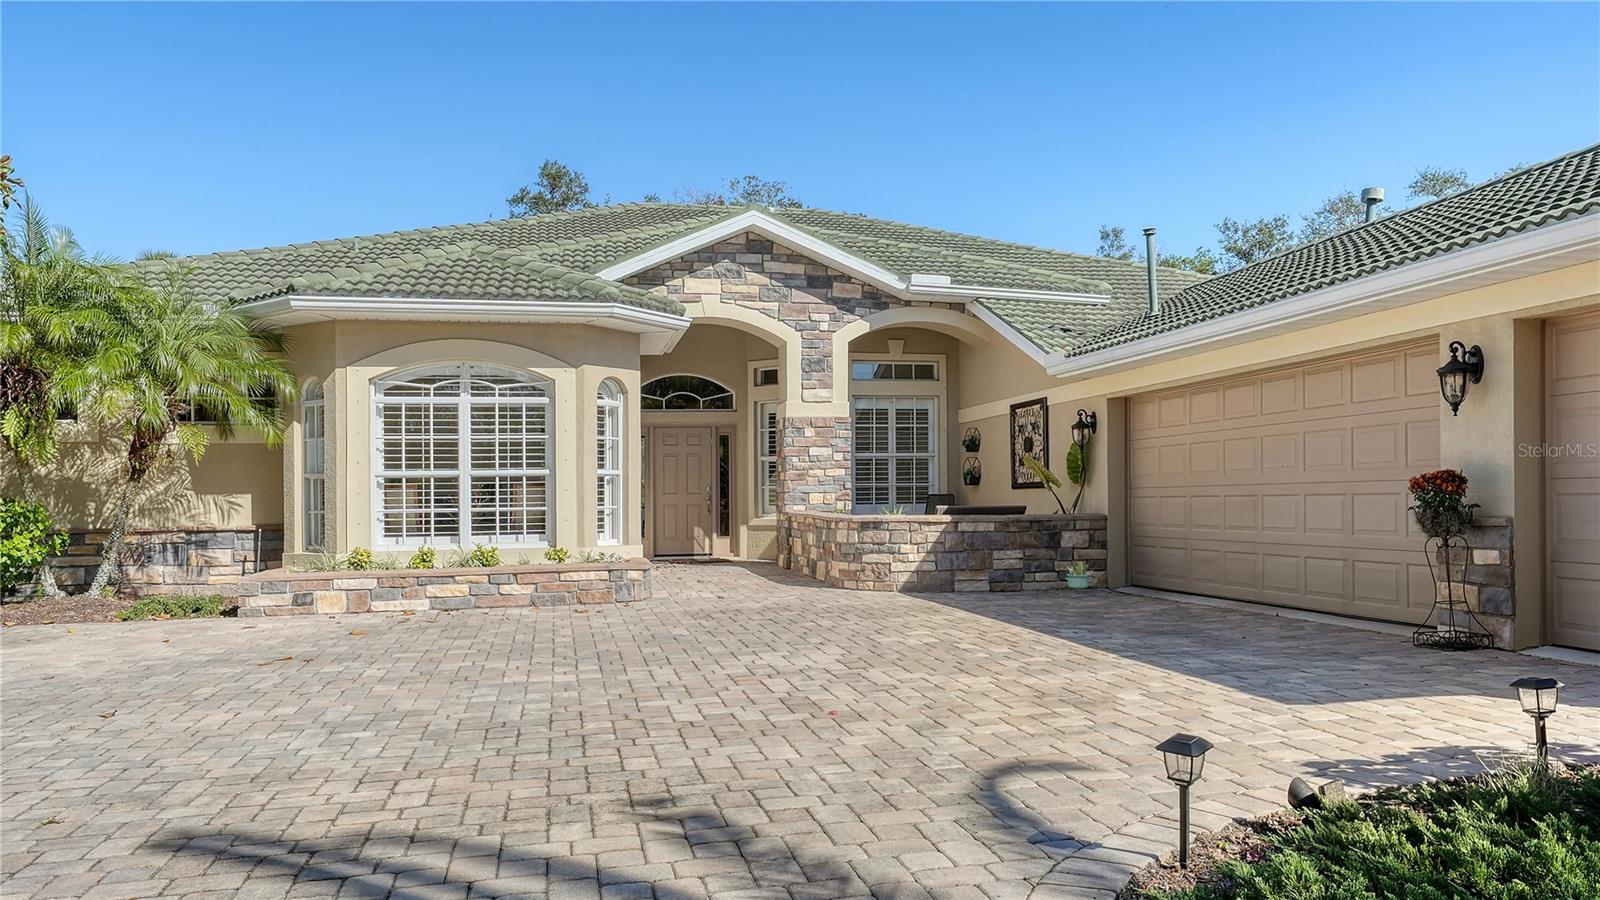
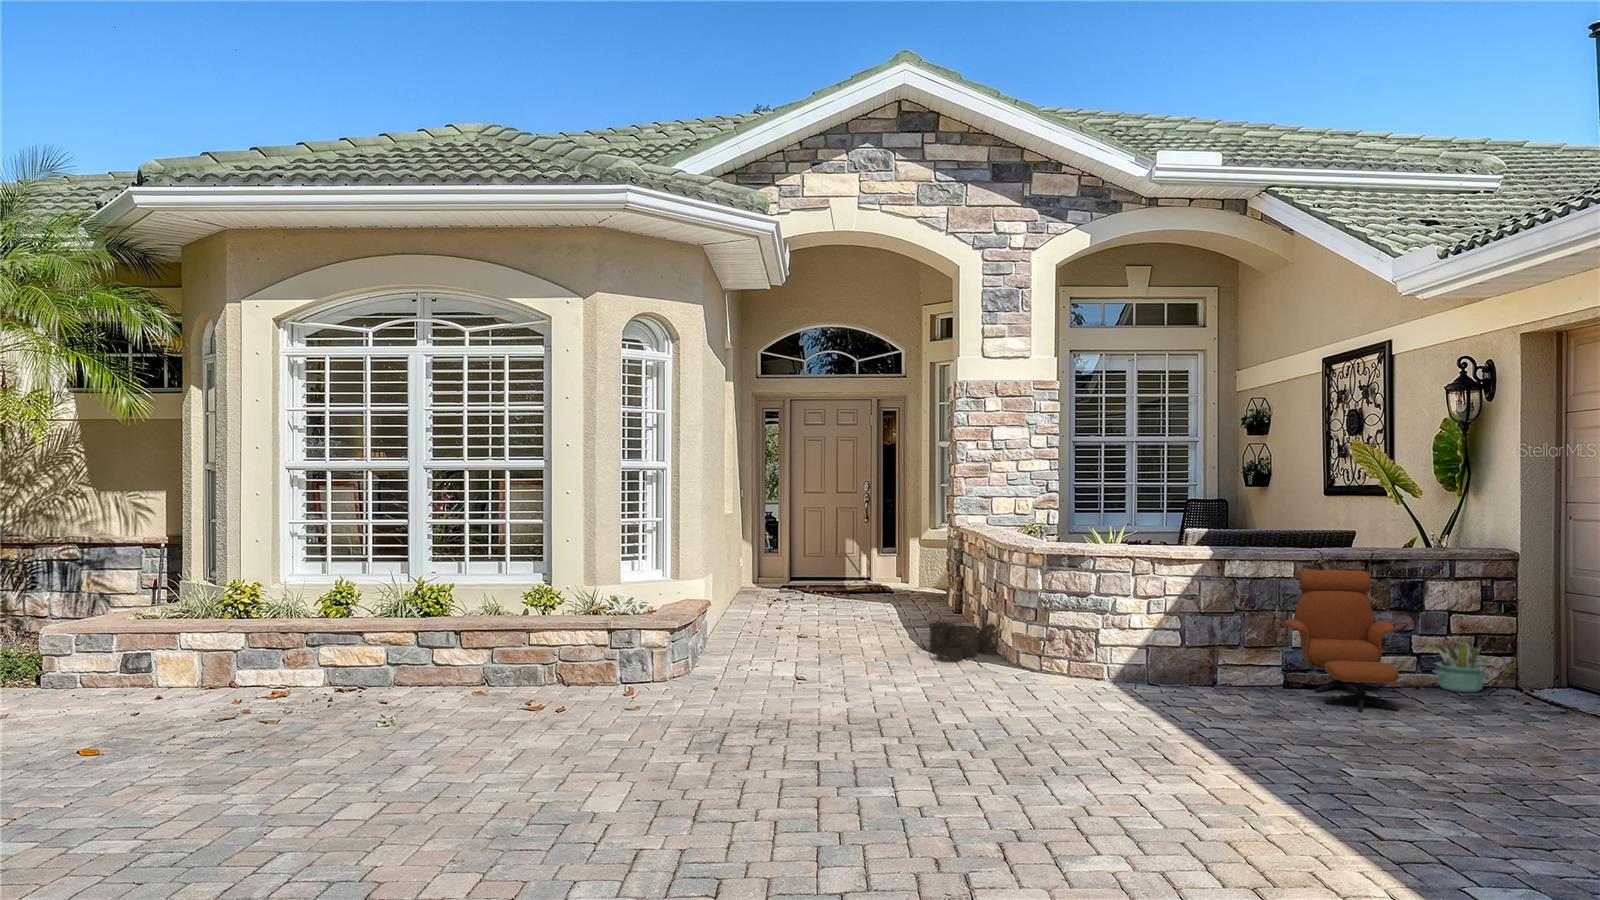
lounge chair: none [991,526,1048,597] -> present [1284,570,1399,712]
woven basket: none [787,566,836,590] -> present [929,622,1000,662]

